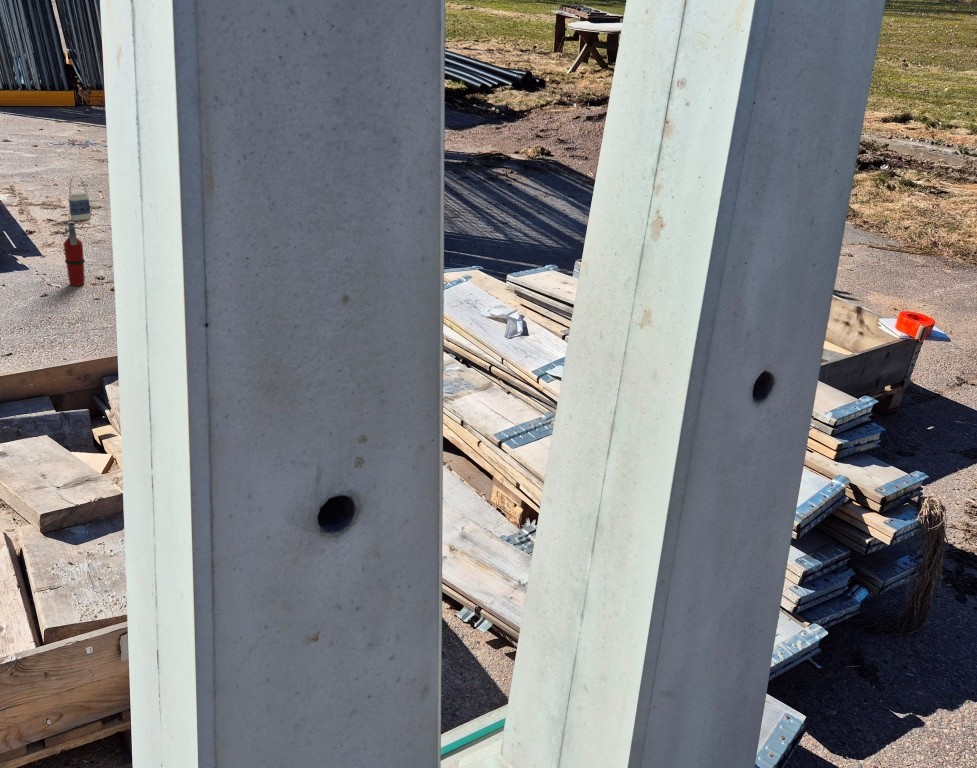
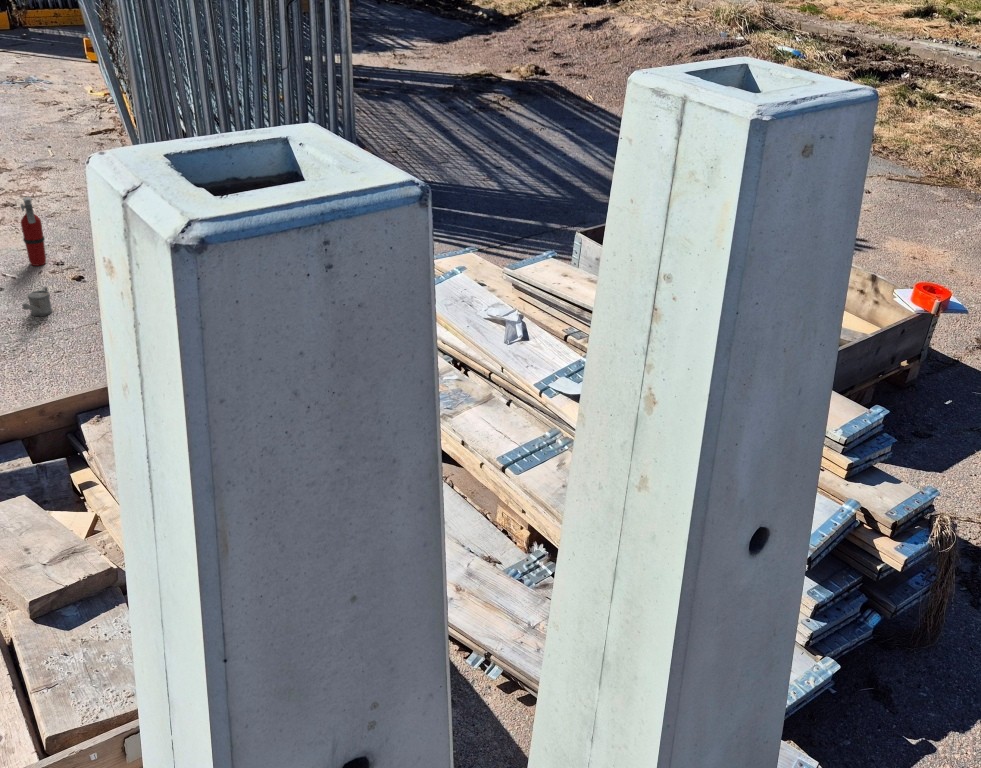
bag: present [68,176,91,221] -> none [18,132,45,181]
watering can: none [58,299,86,325] -> present [22,287,52,316]

